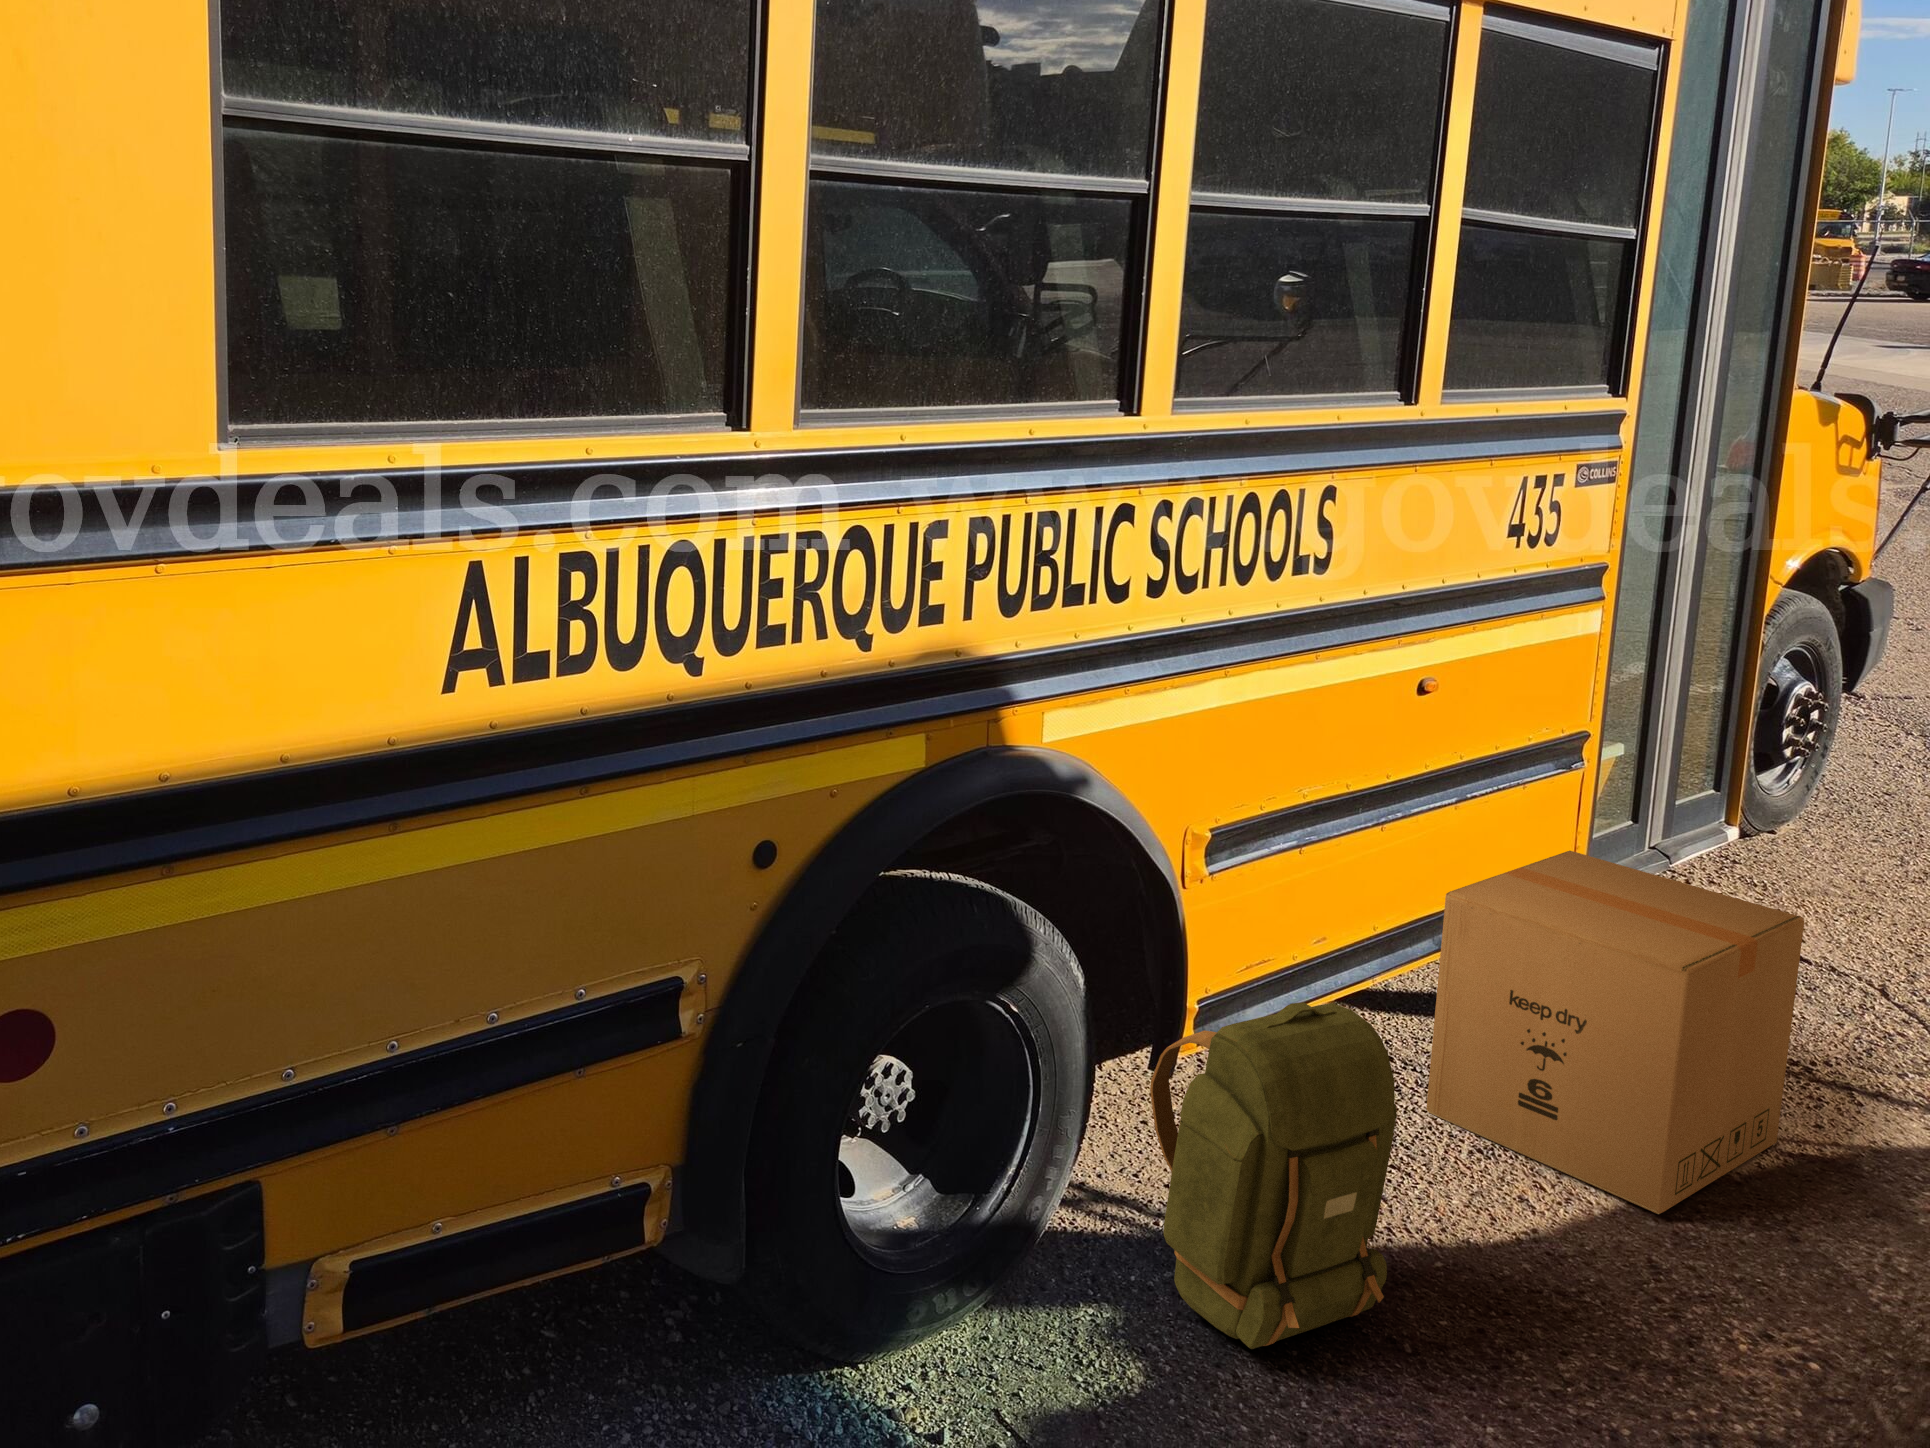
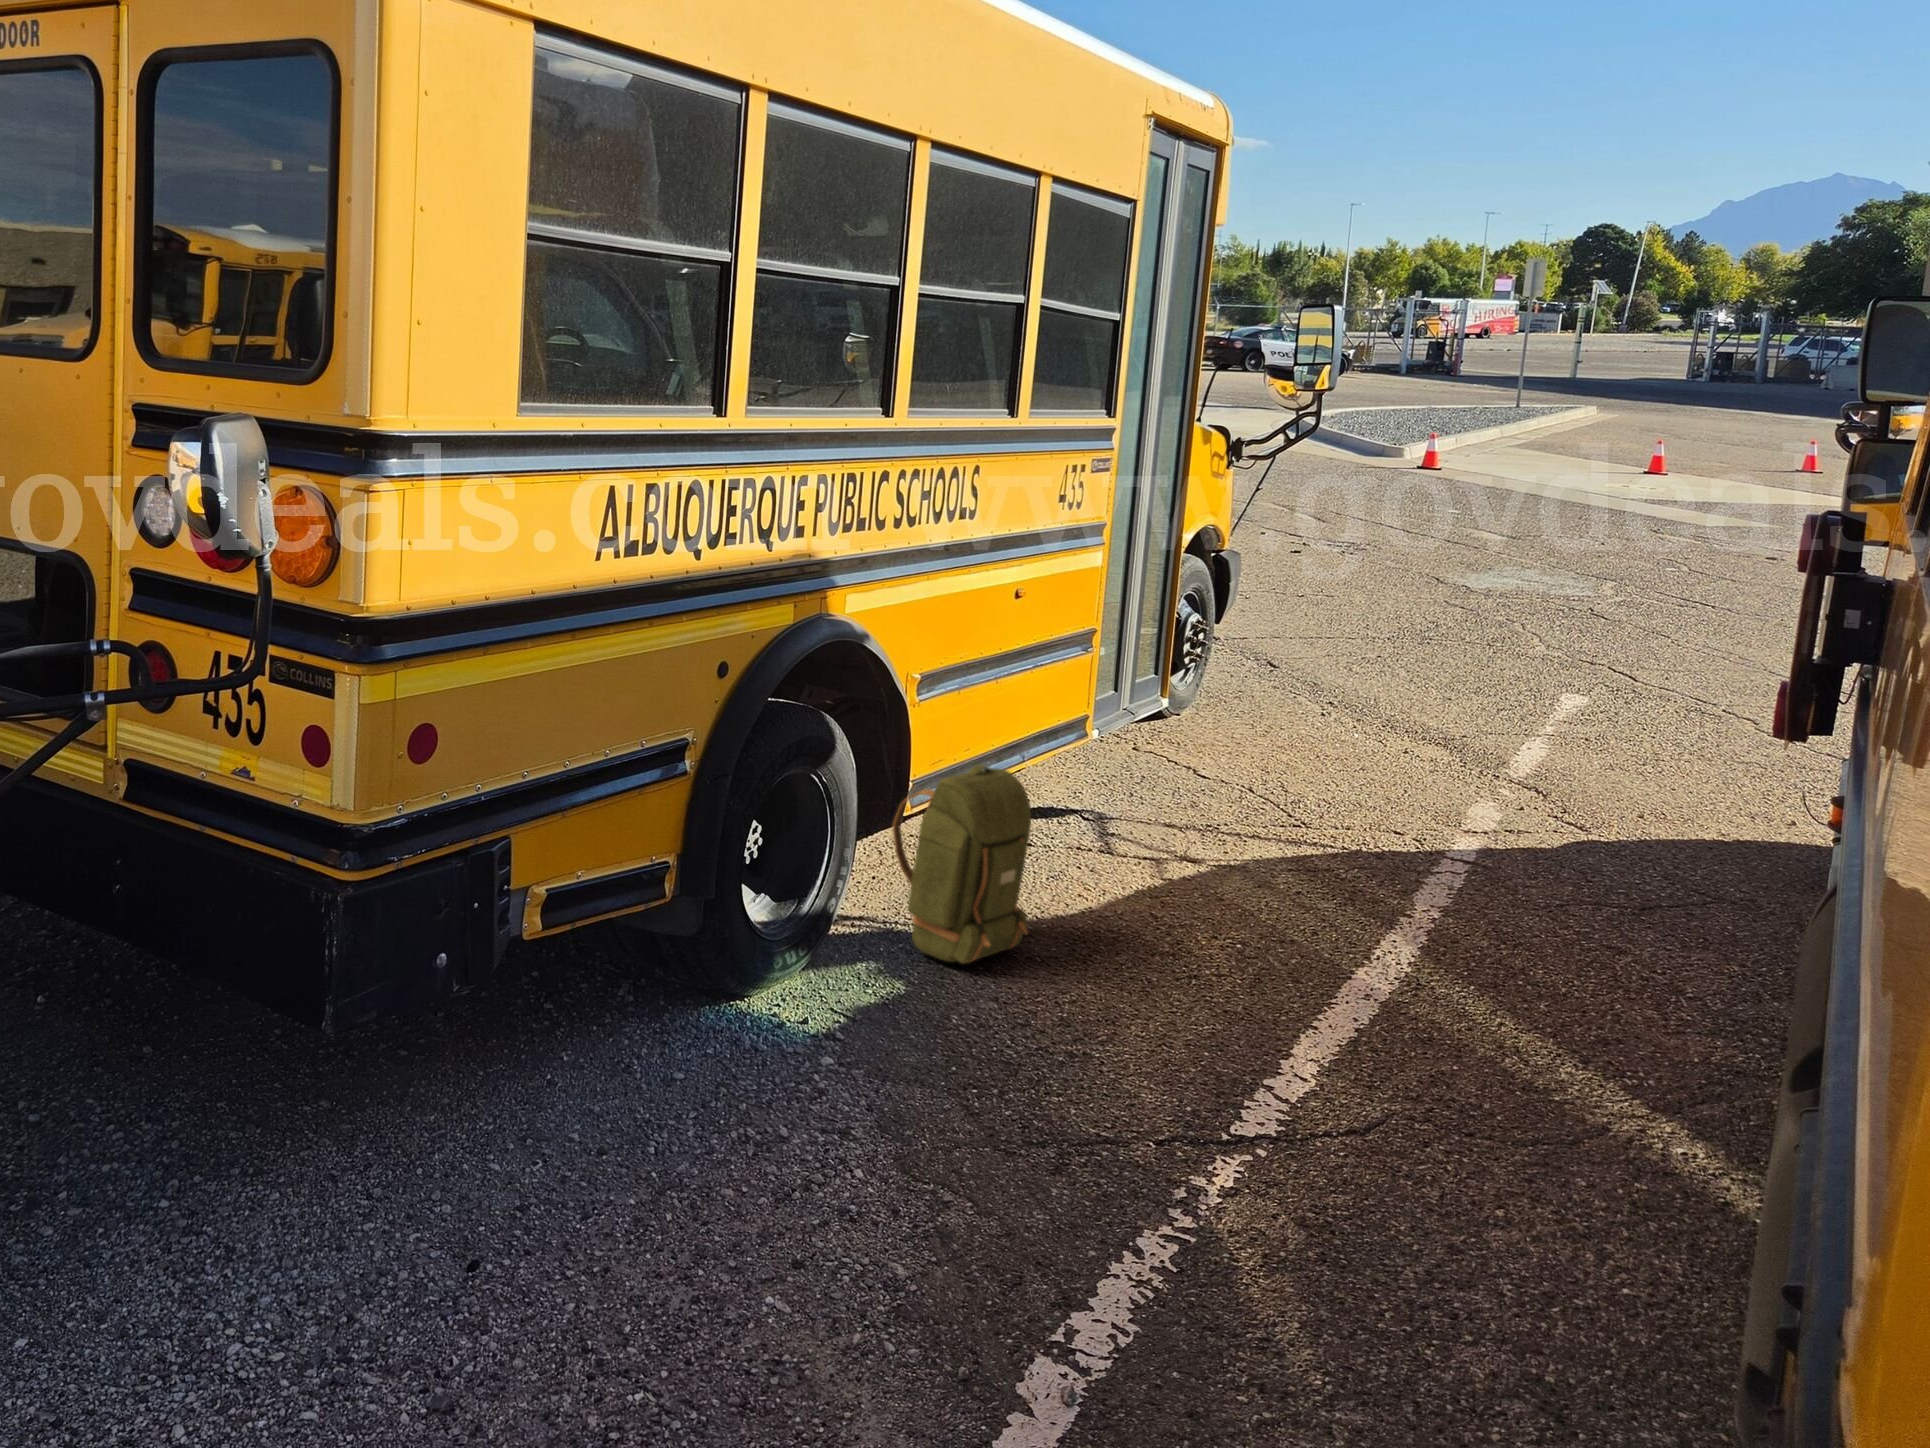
cardboard box: present [1426,851,1804,1214] -> none [1017,701,1221,897]

